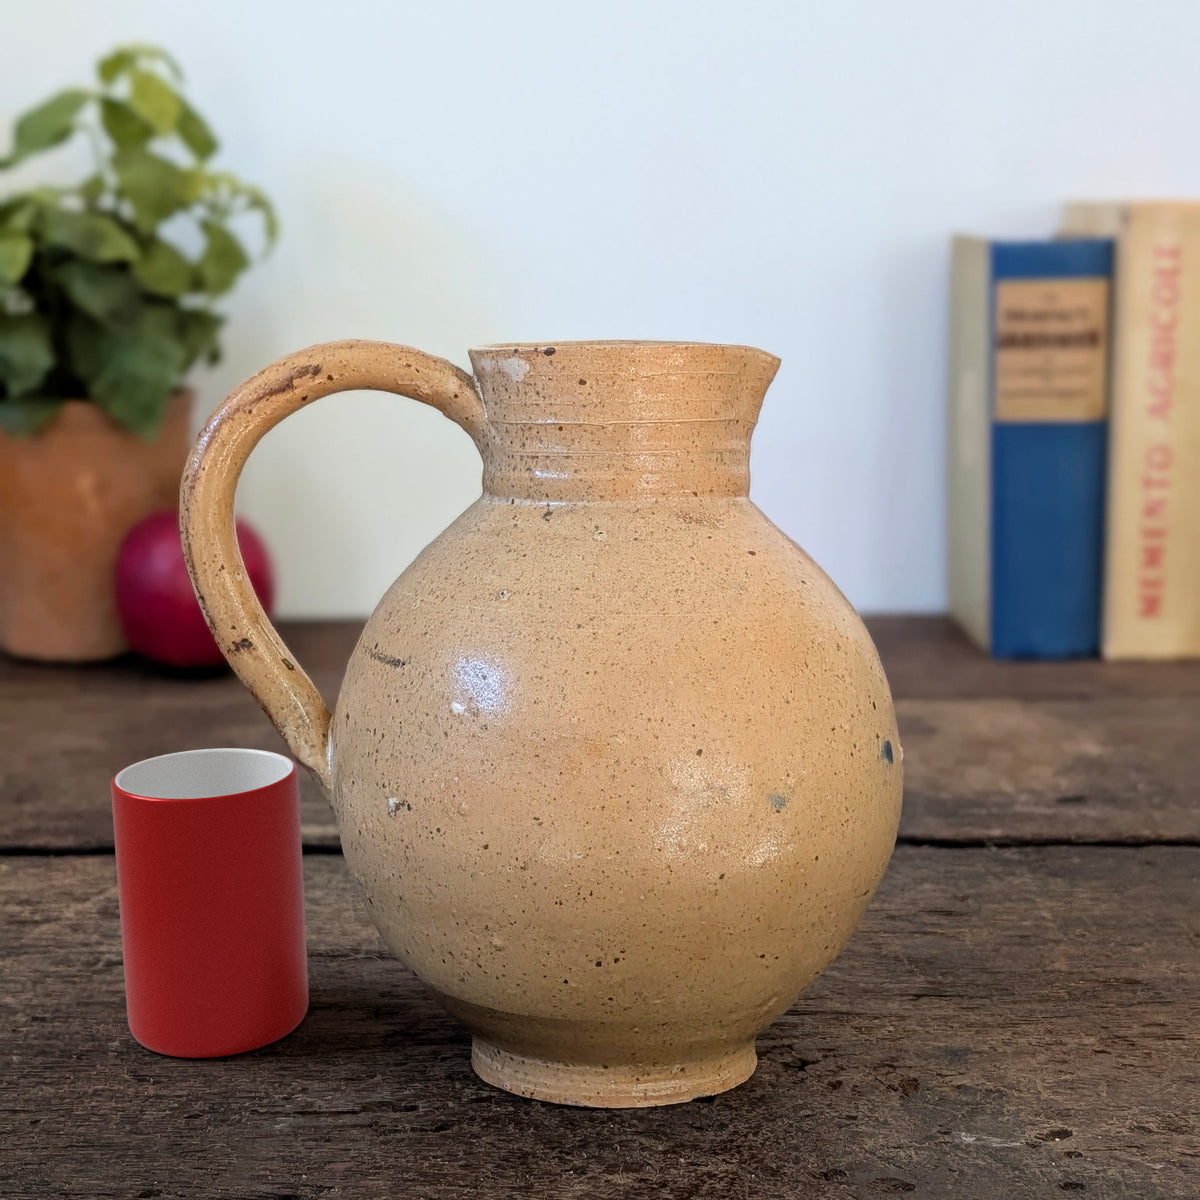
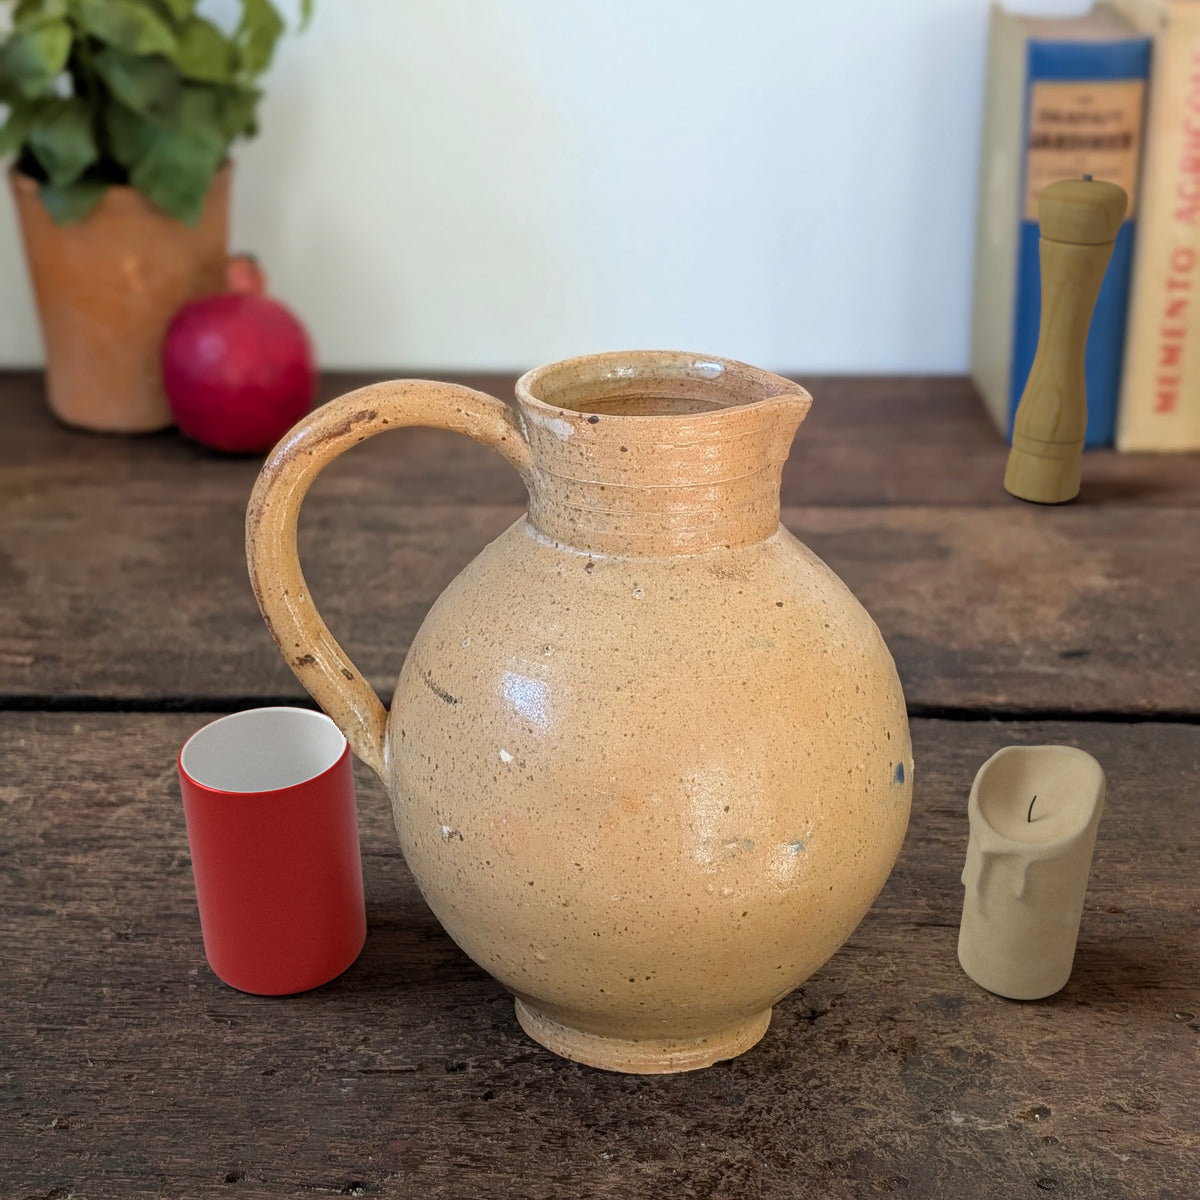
pepper mill: none [1002,357,1099,693] -> present [1004,174,1128,503]
candle: none [961,759,1103,1044] -> present [958,745,1106,1000]

